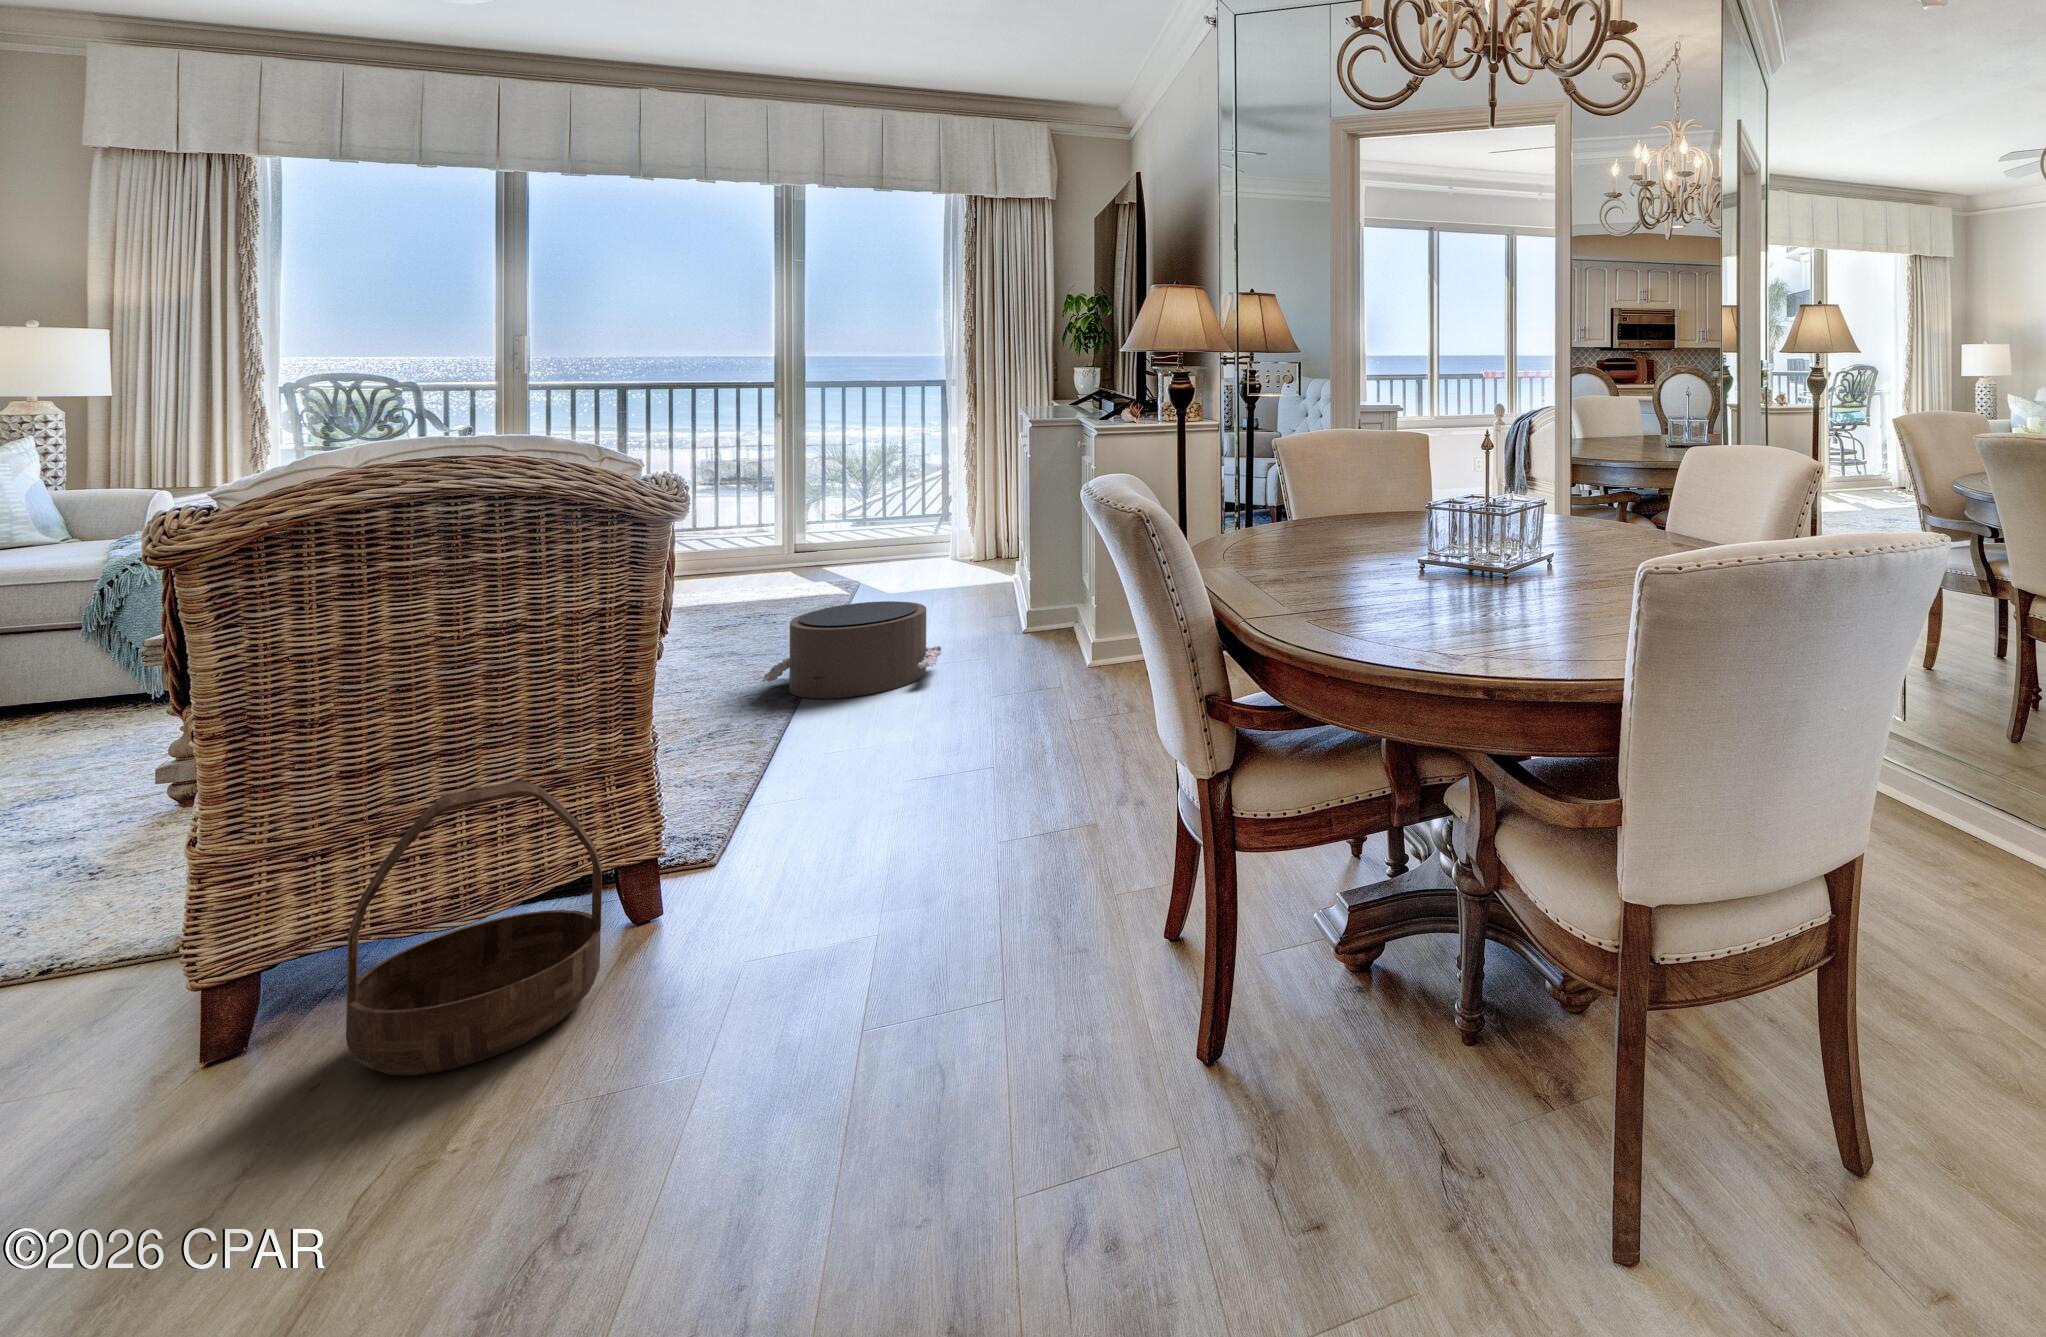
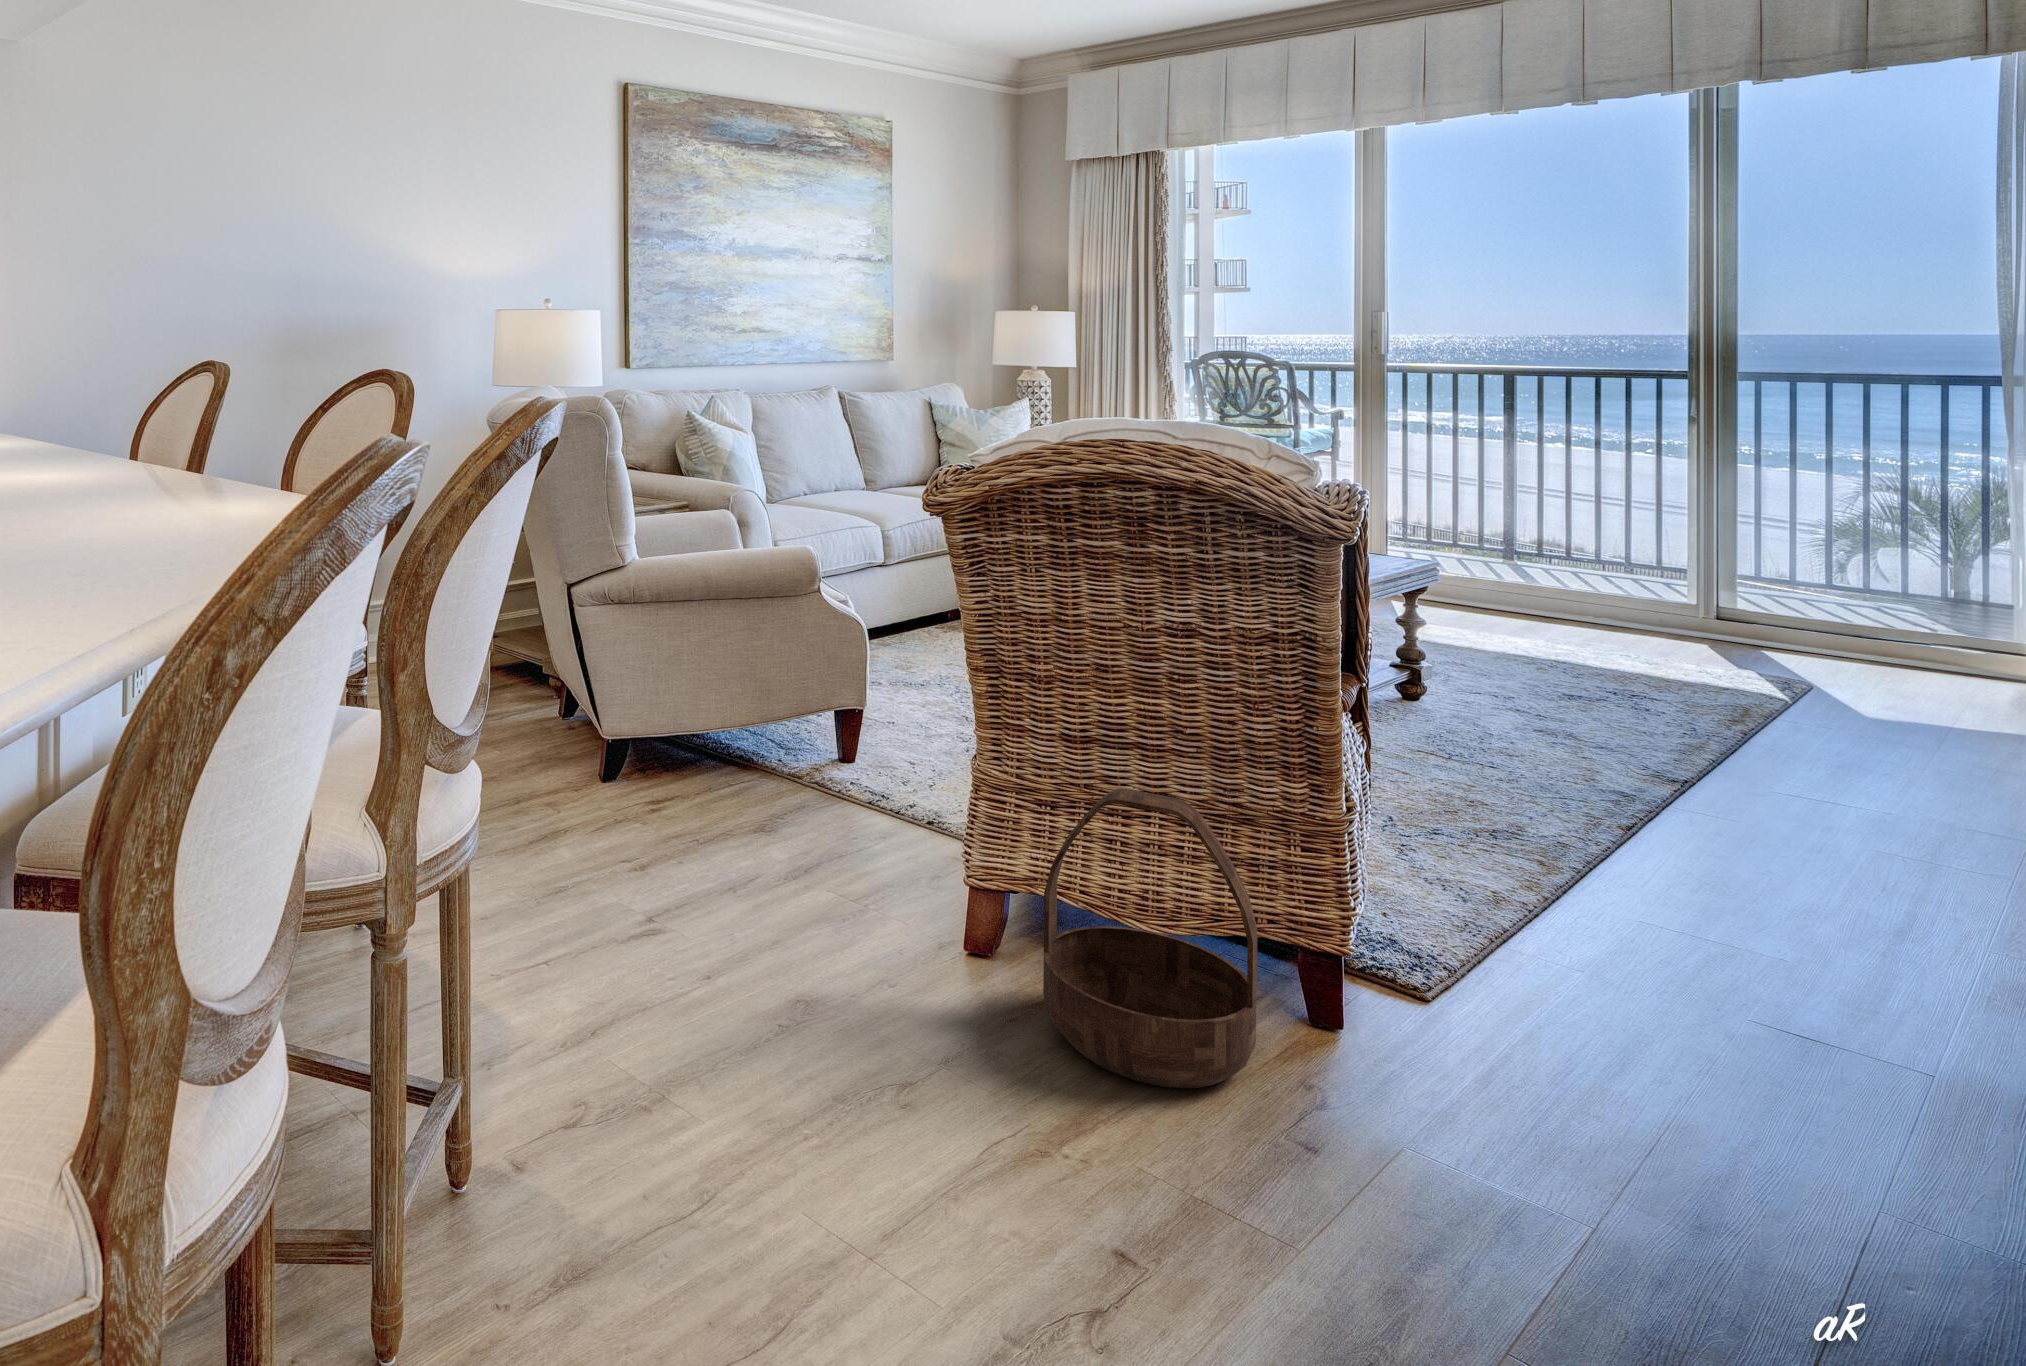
pouf: present [762,601,941,699] -> none [1586,706,1921,871]

